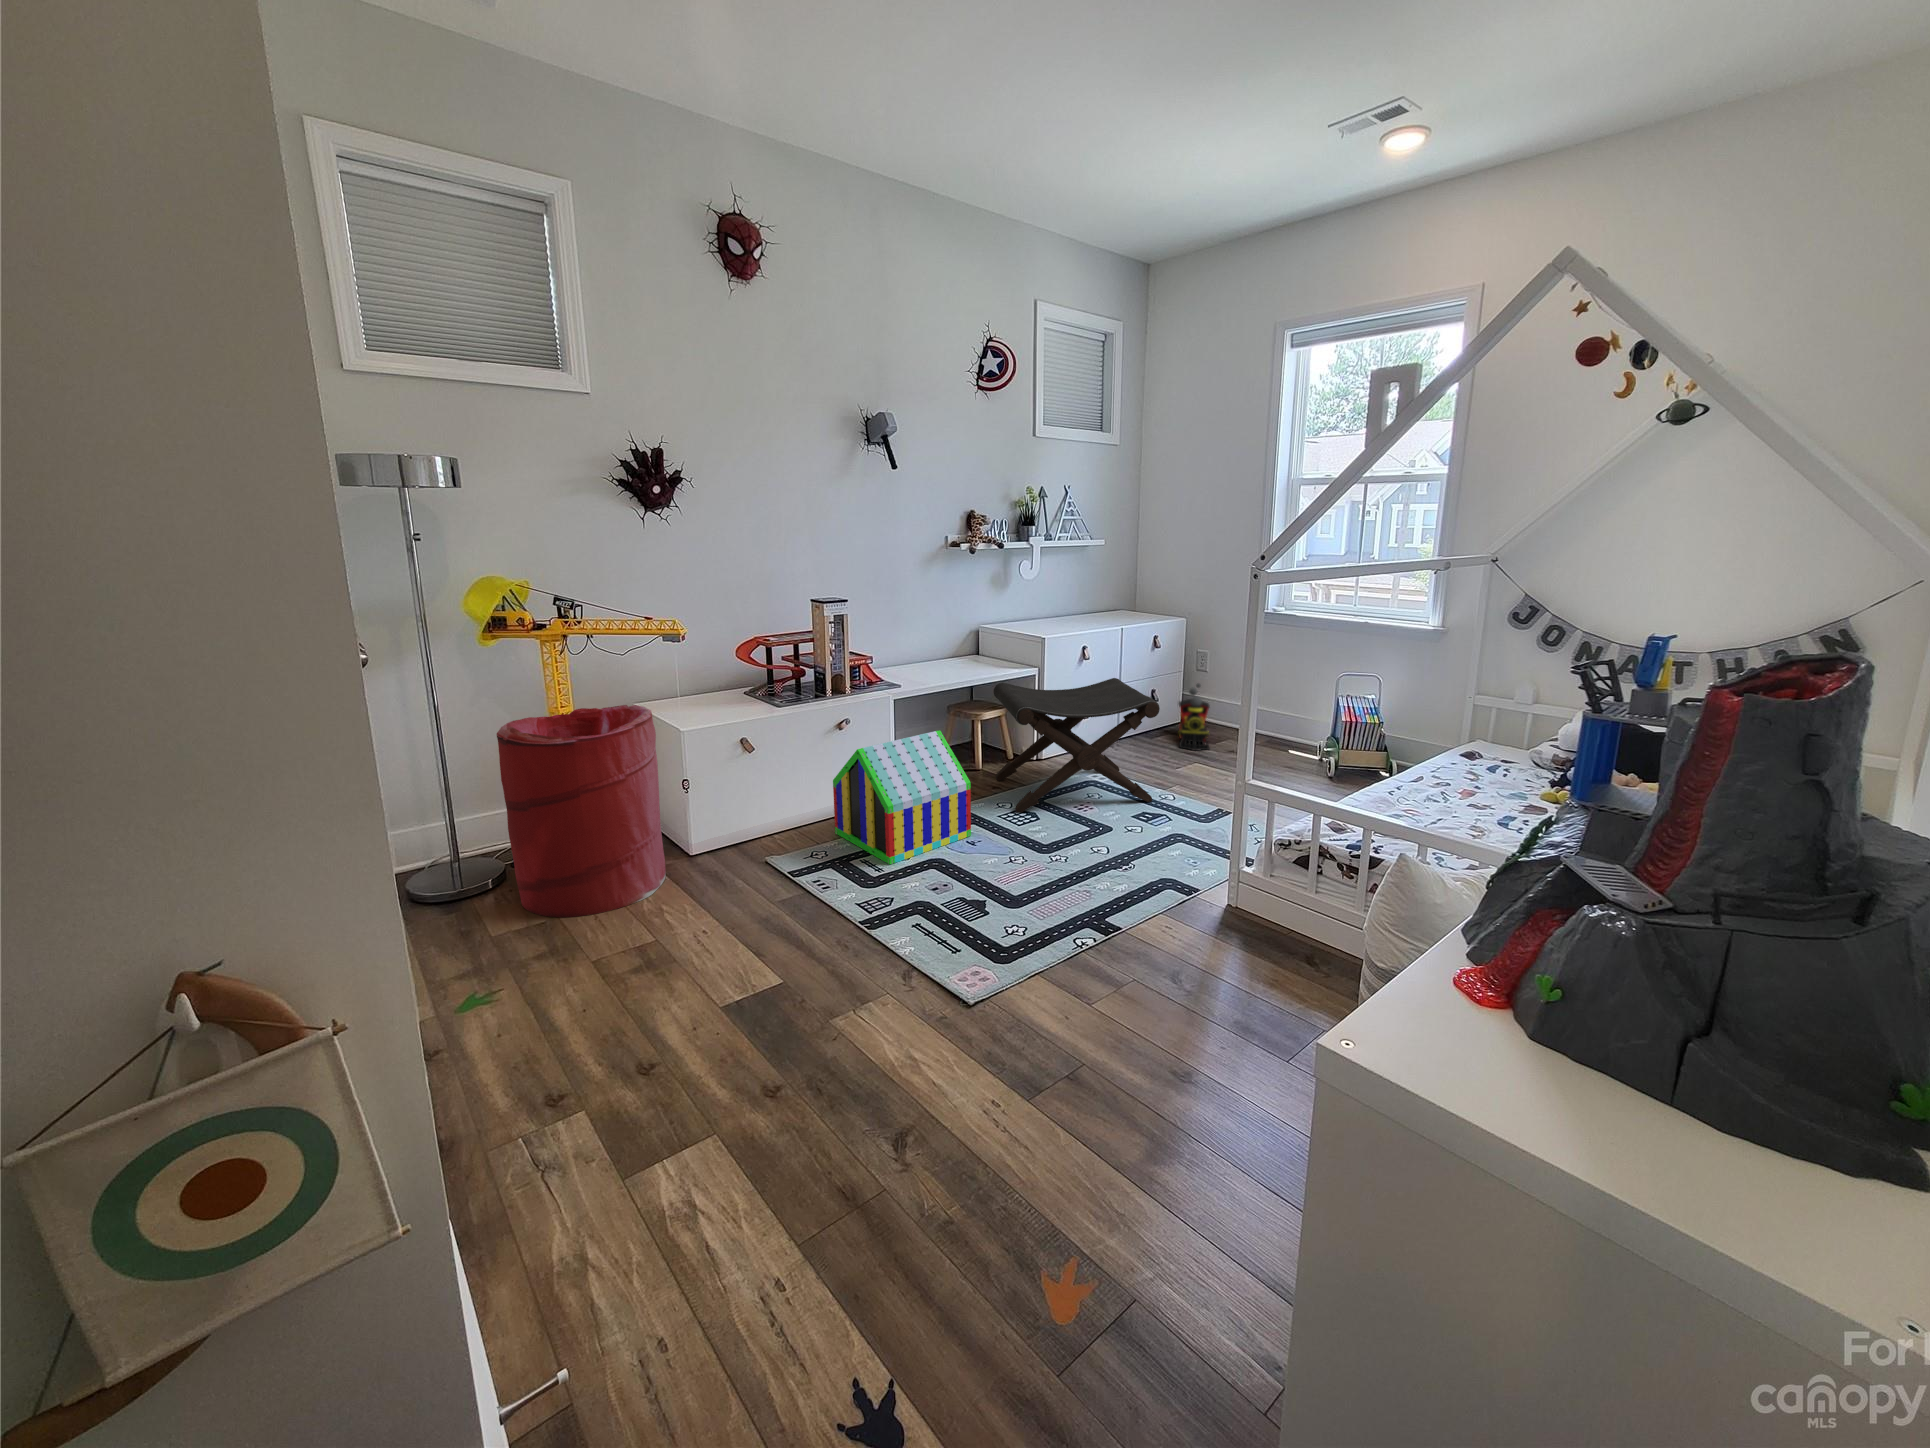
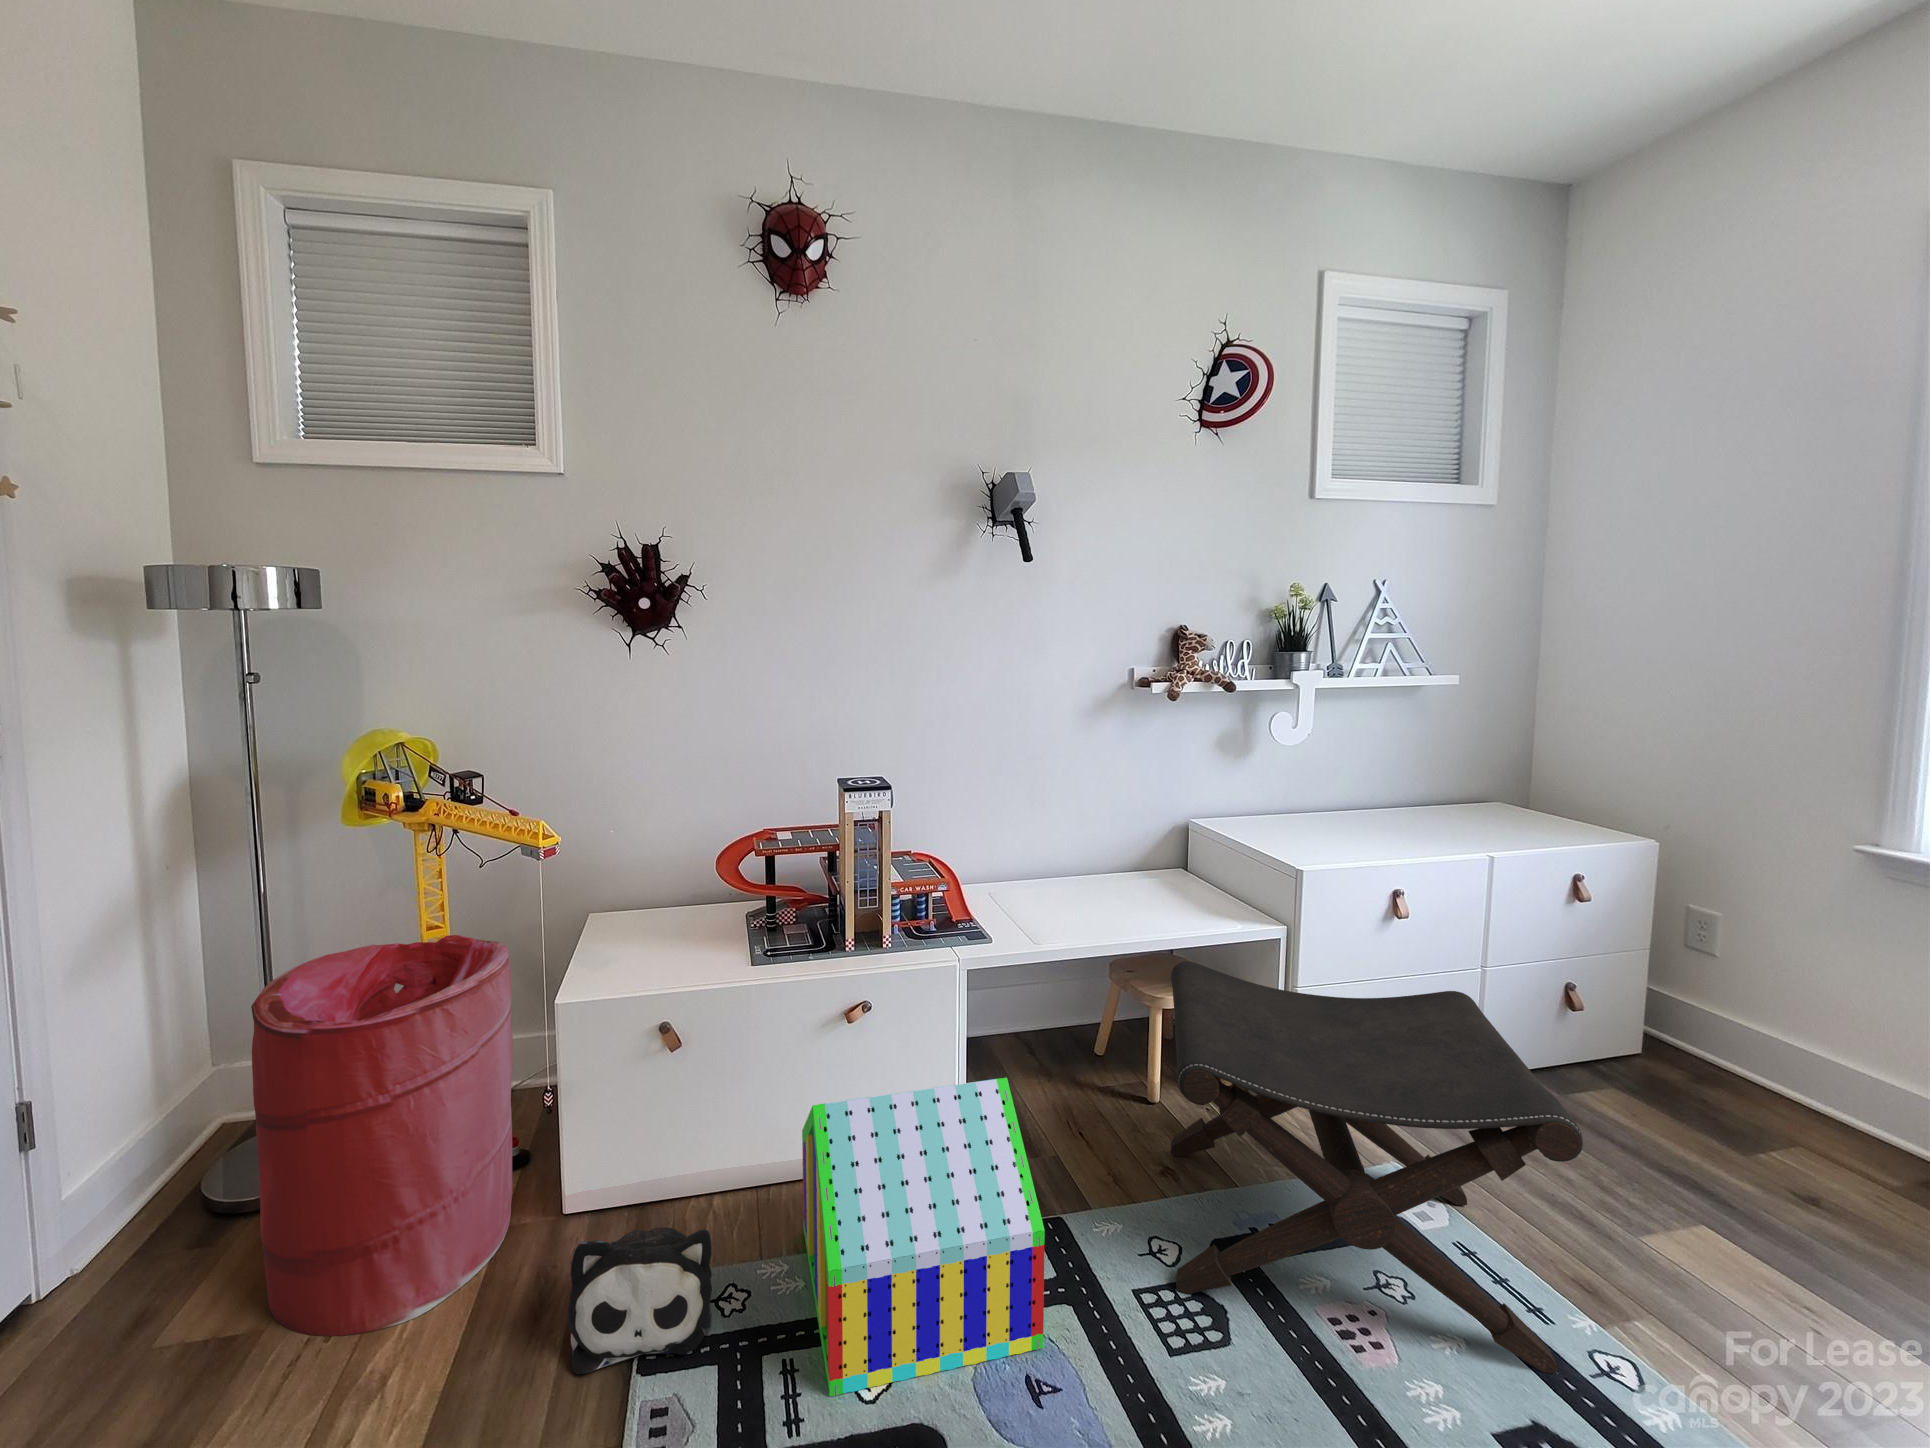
toy train: present [1179,683,1209,751] -> none [1638,1006,1737,1185]
plush toy: none [738,819,818,887] -> present [568,1227,712,1374]

